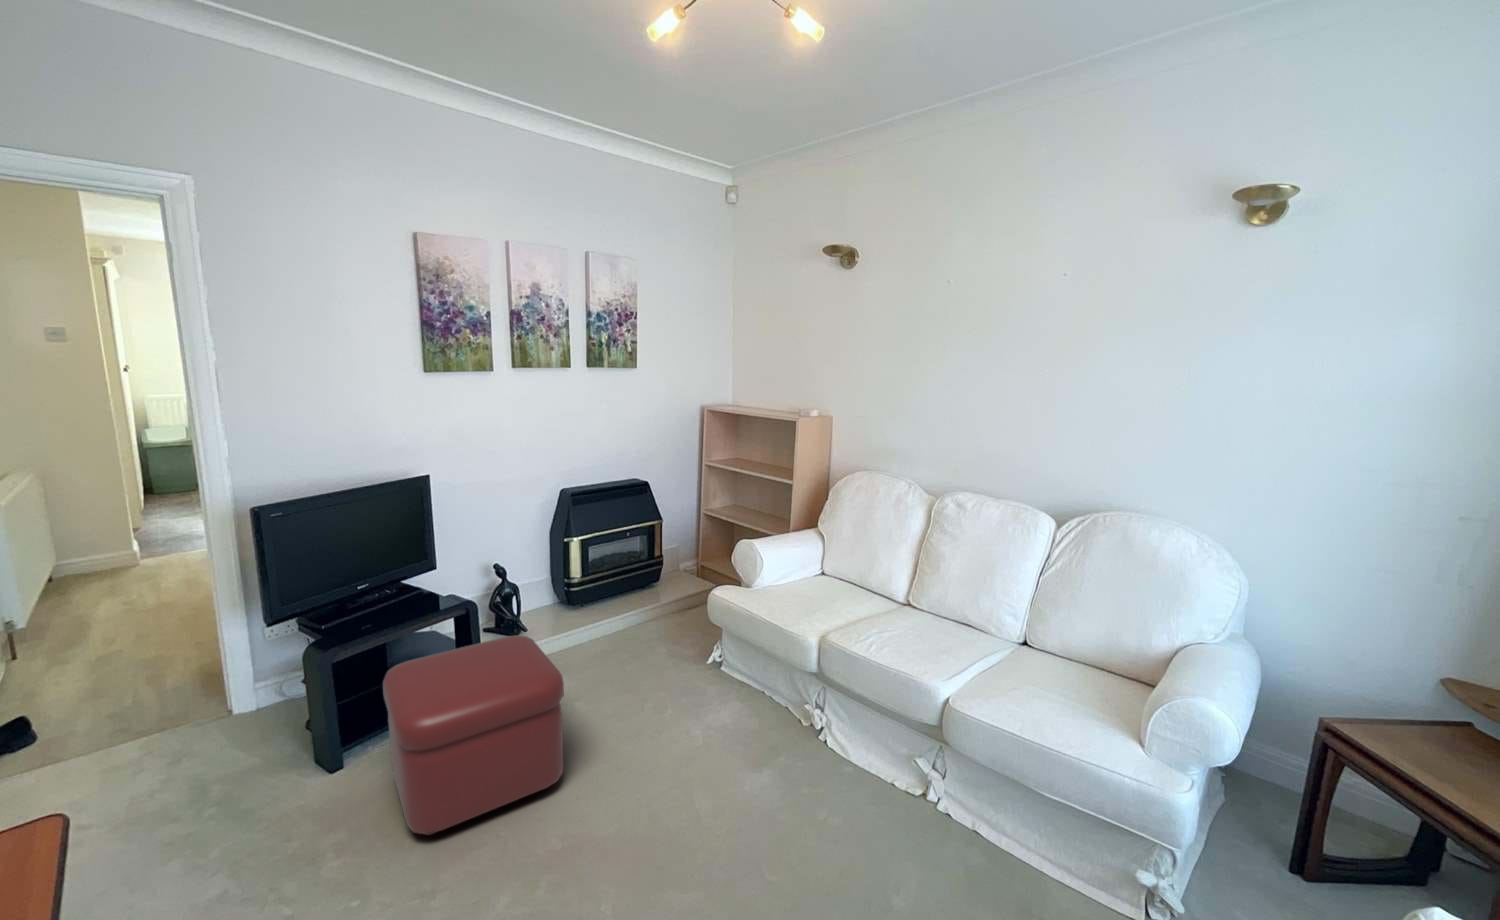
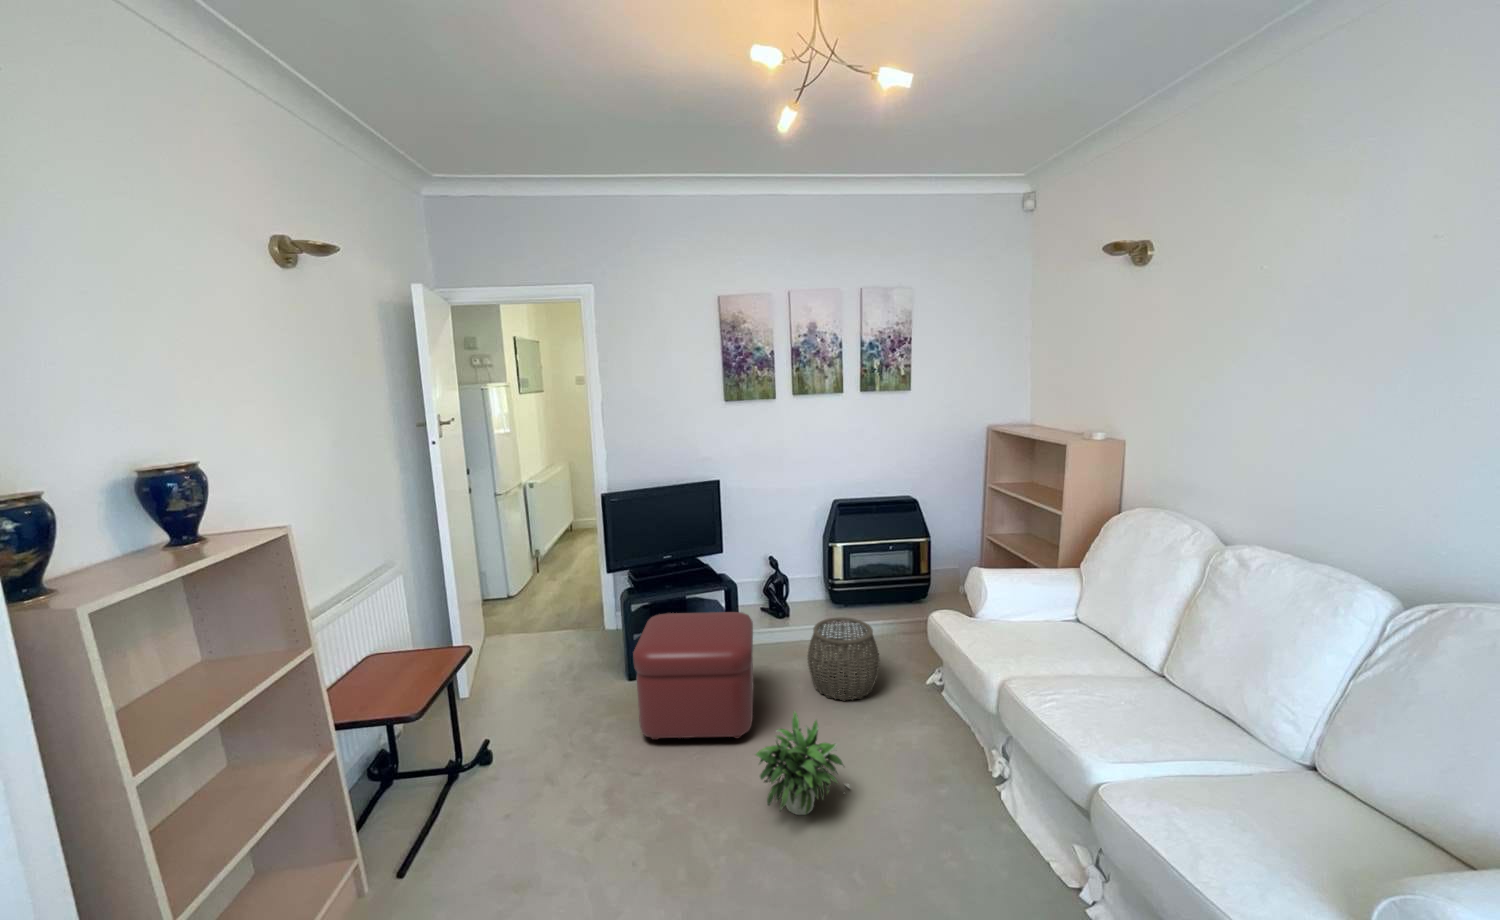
woven basket: none [586,615,668,707] -> present [807,617,880,701]
potted plant: none [615,728,710,845] -> present [756,712,850,815]

